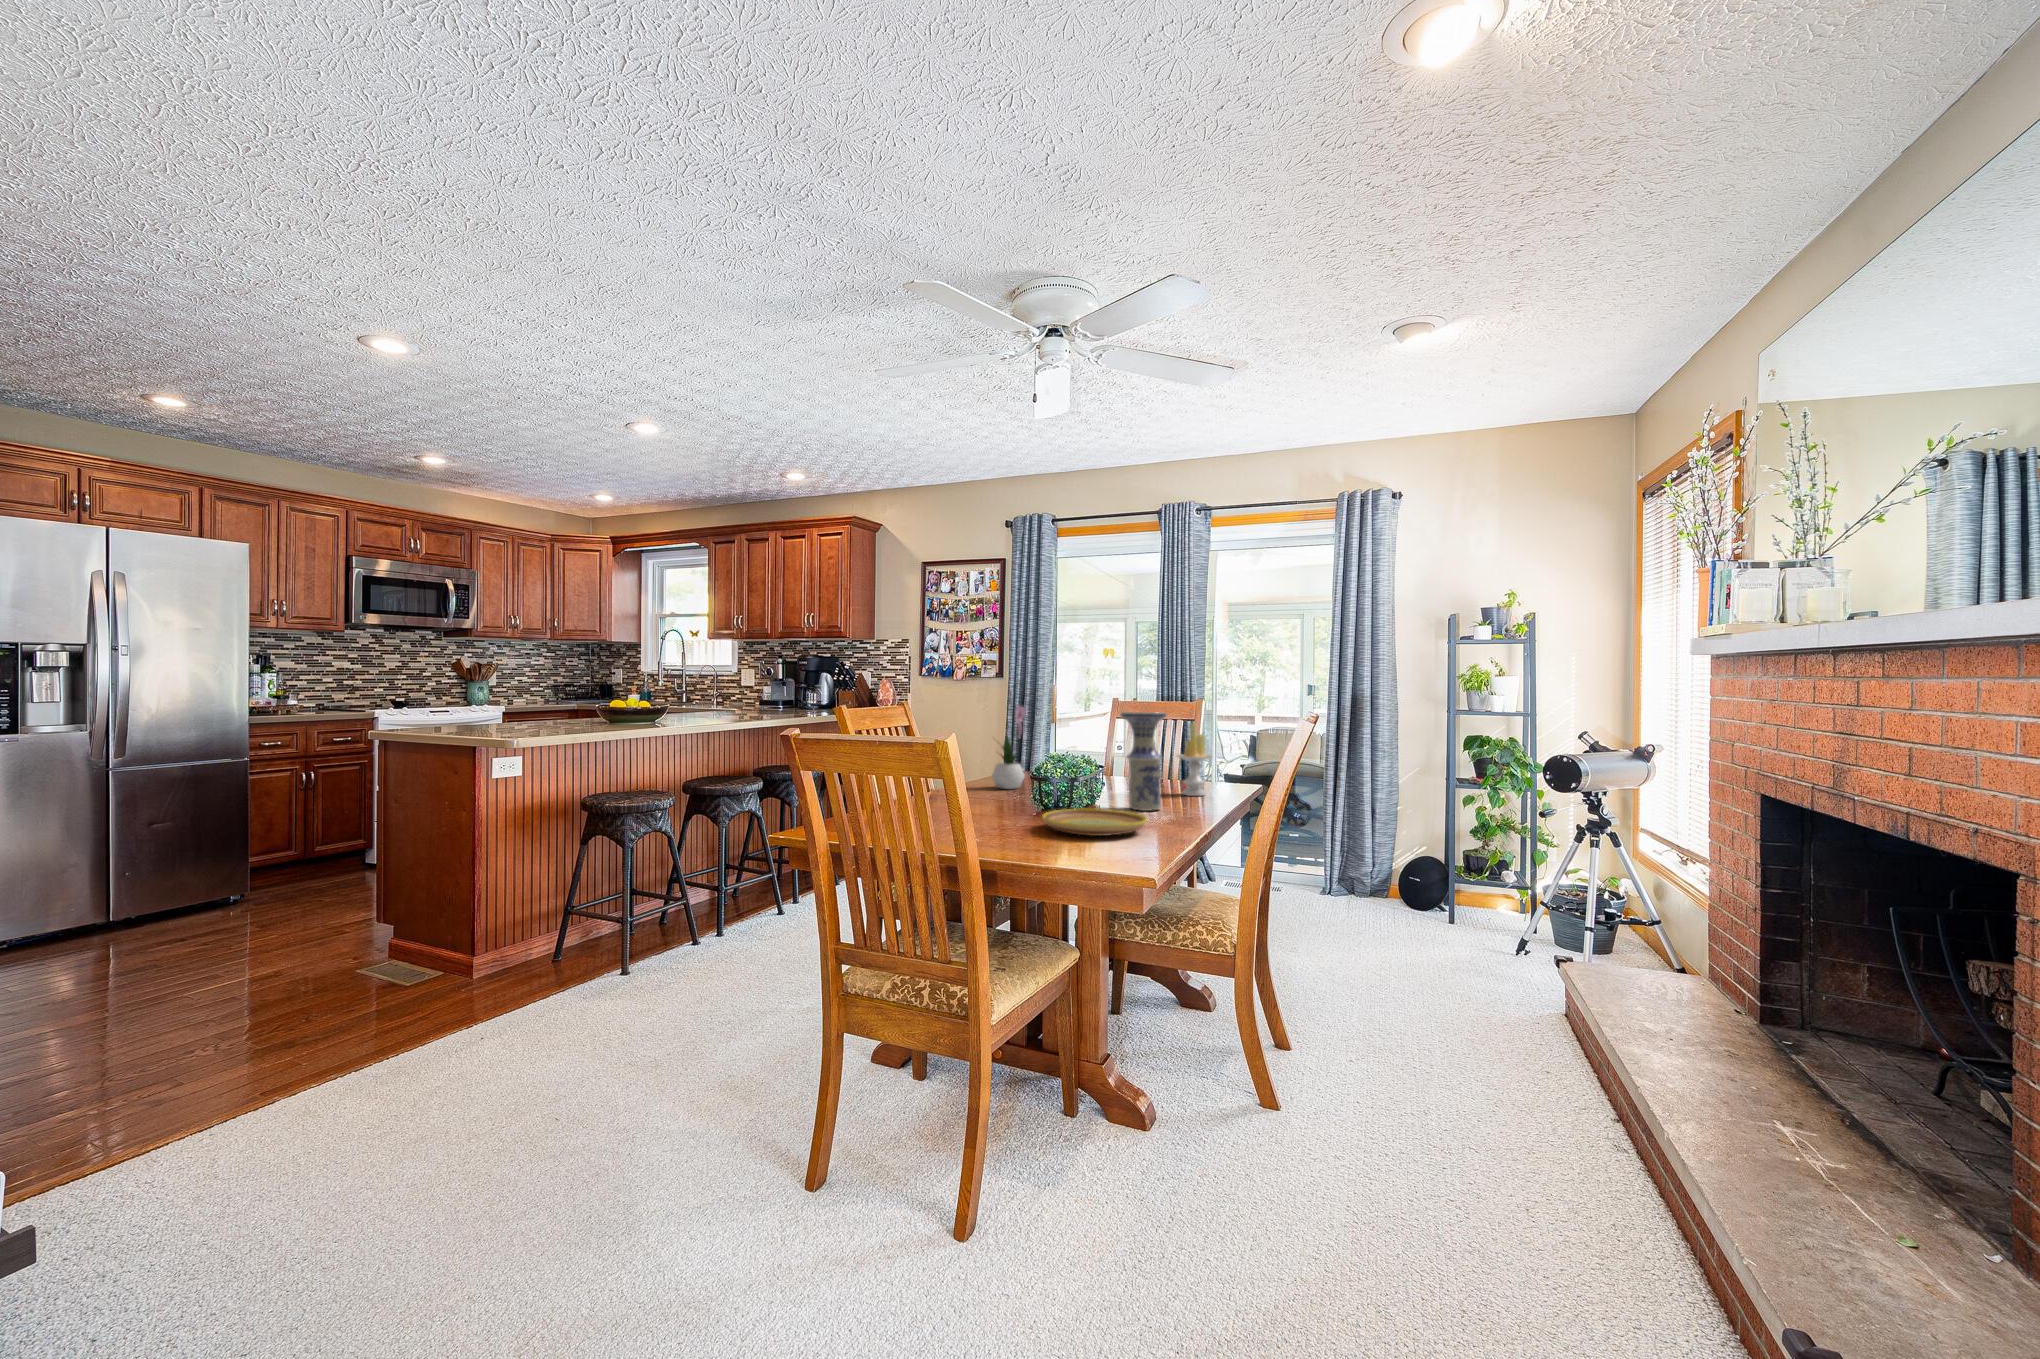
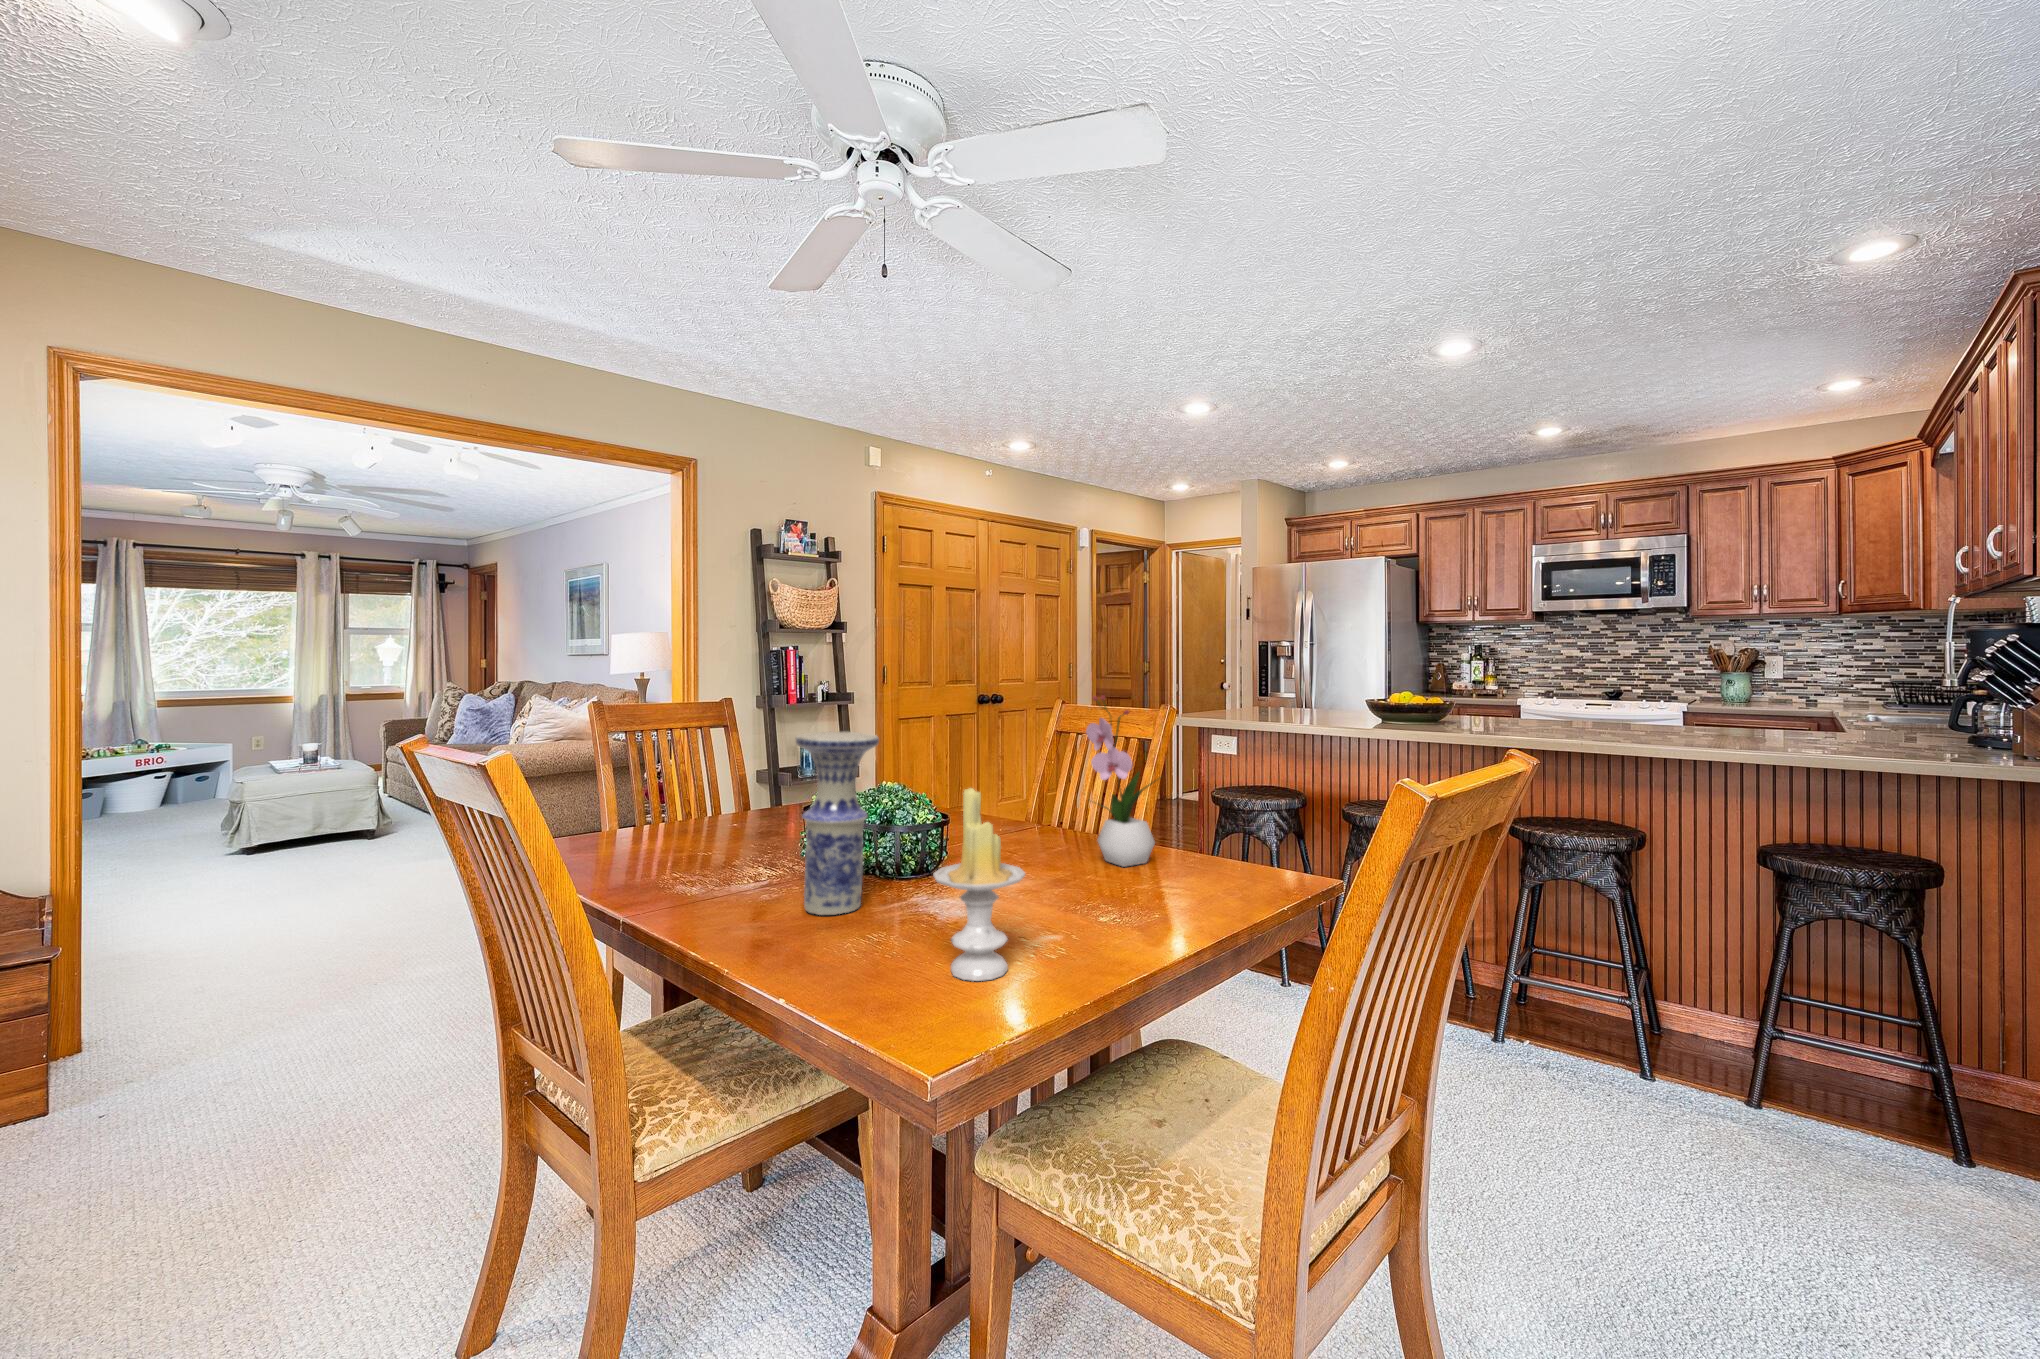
plate: present [1042,809,1147,836] -> none [635,836,782,880]

